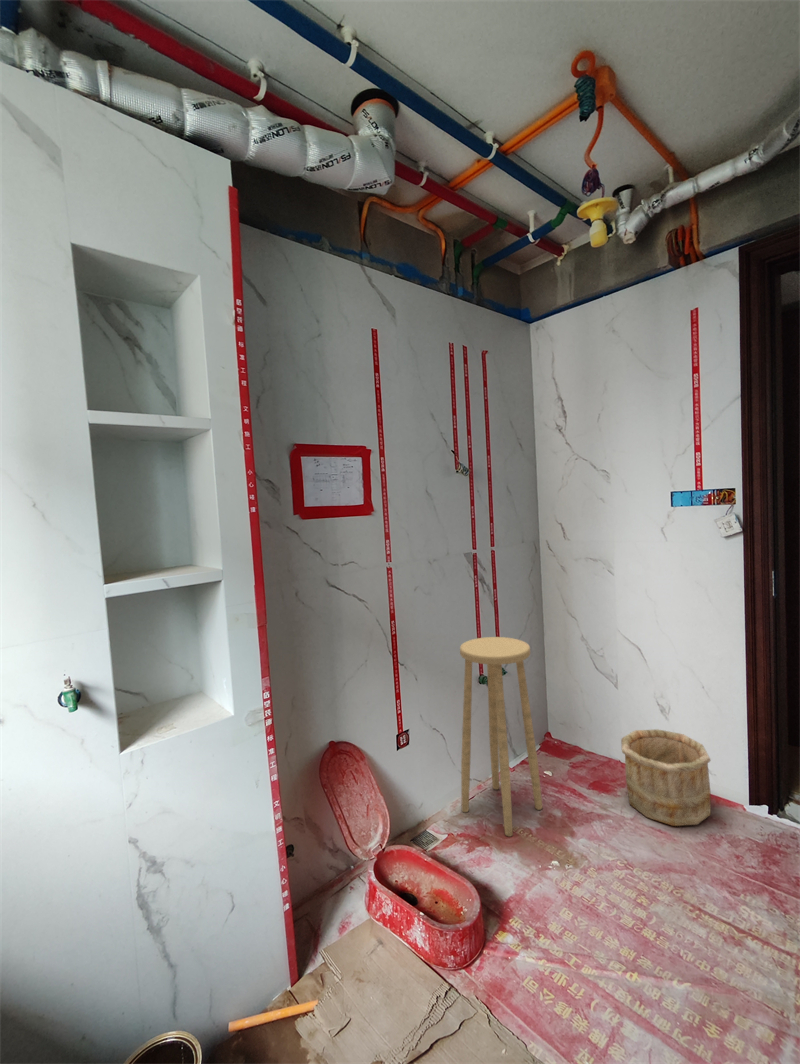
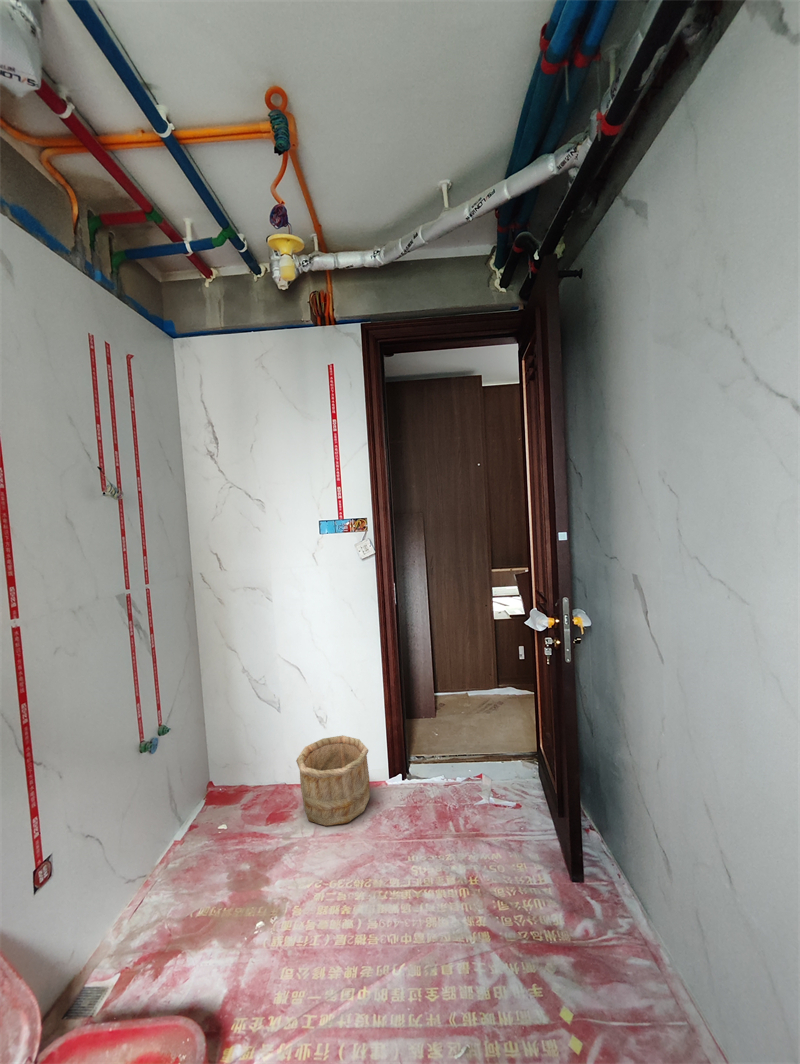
stool: present [460,637,542,836] -> none [120,690,229,932]

